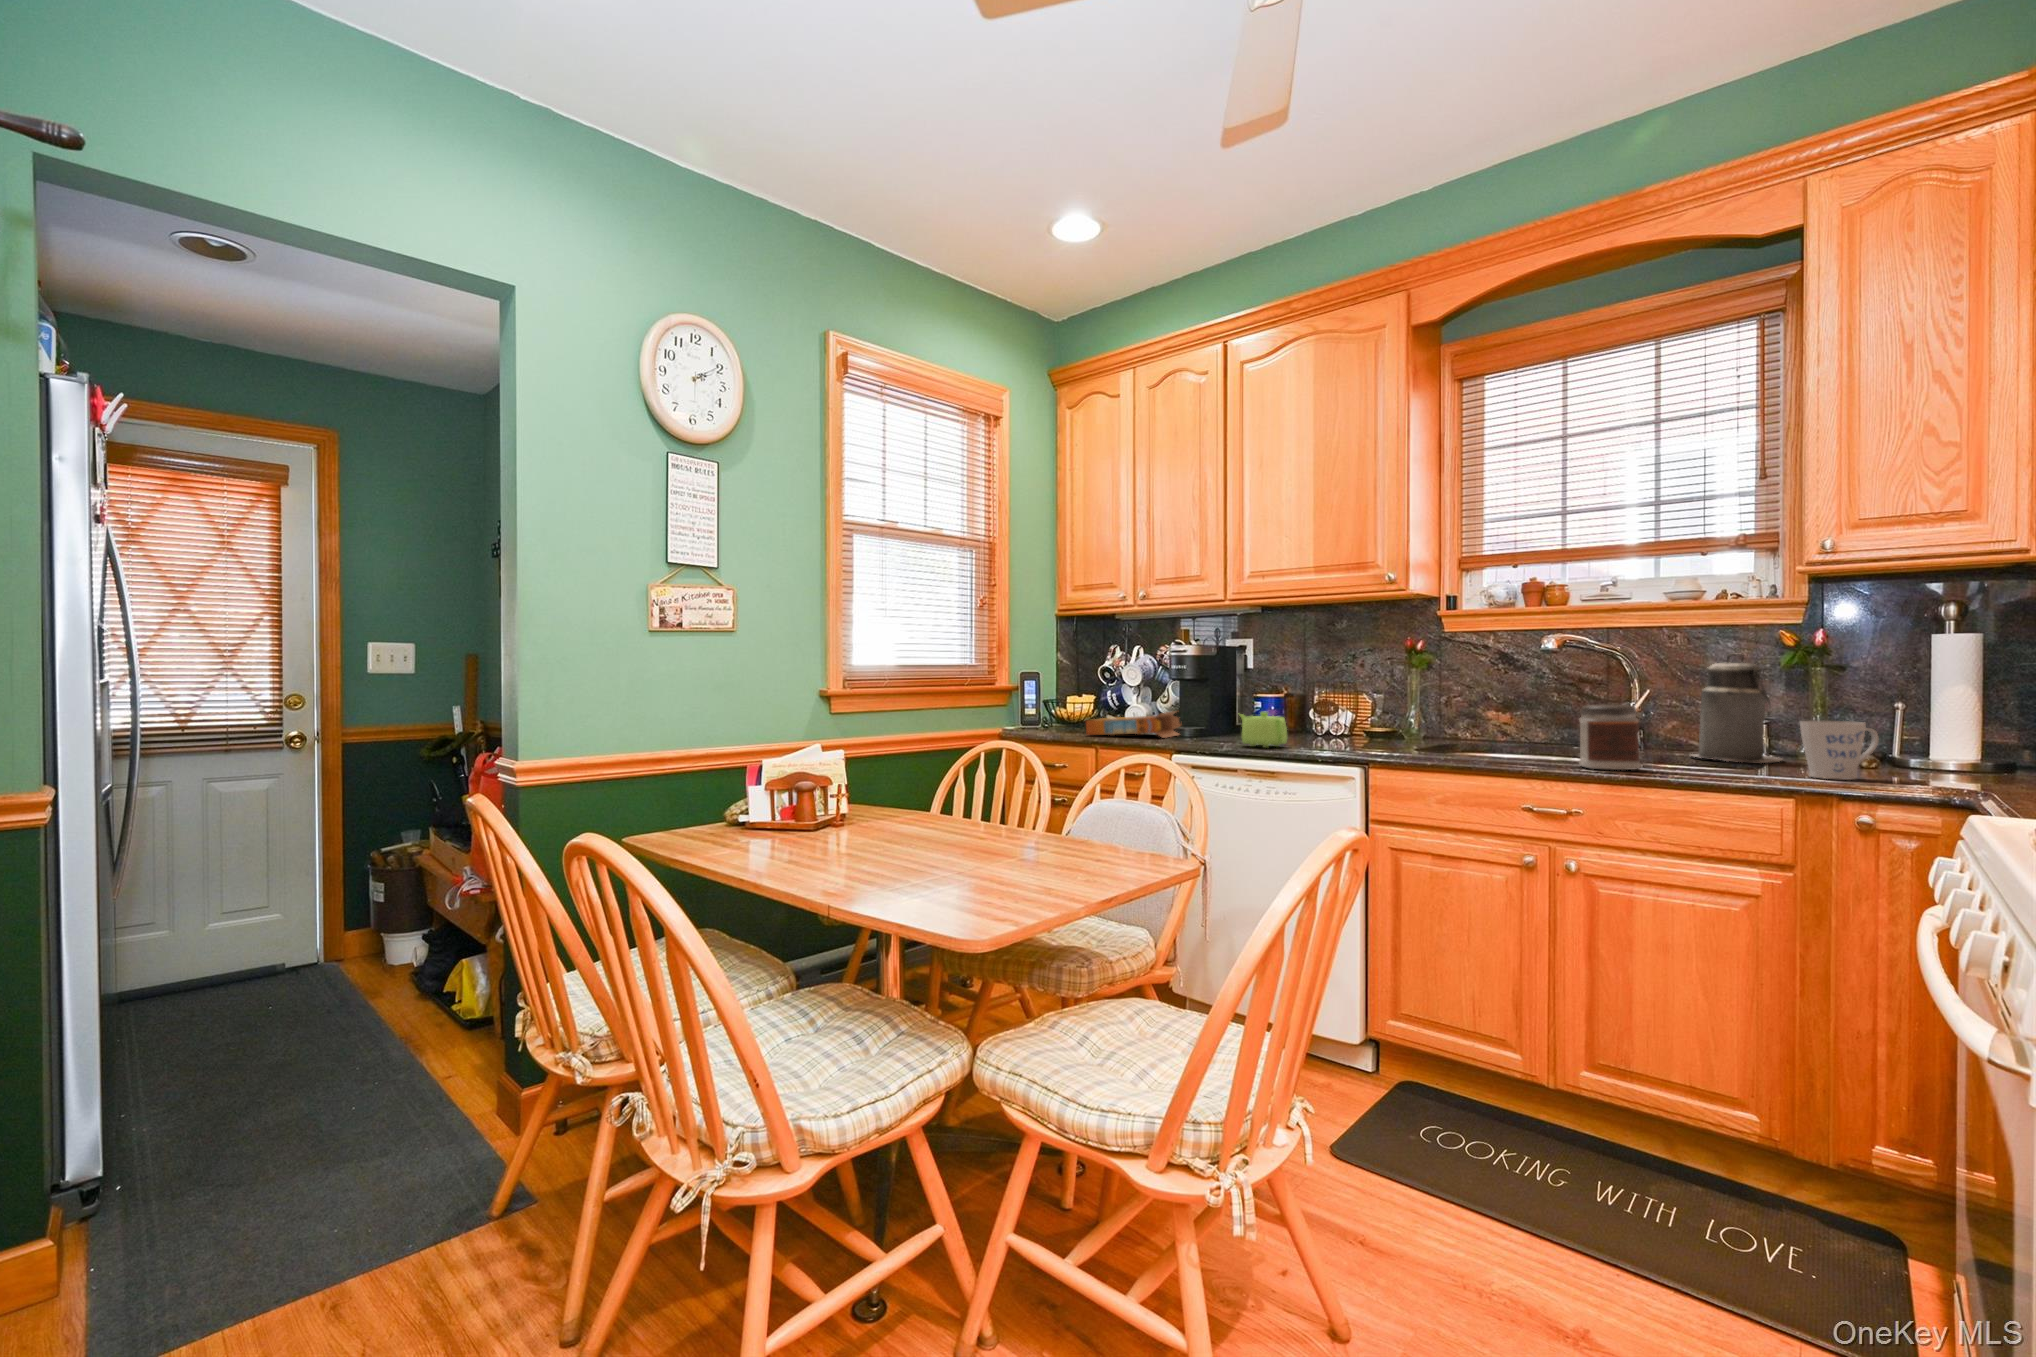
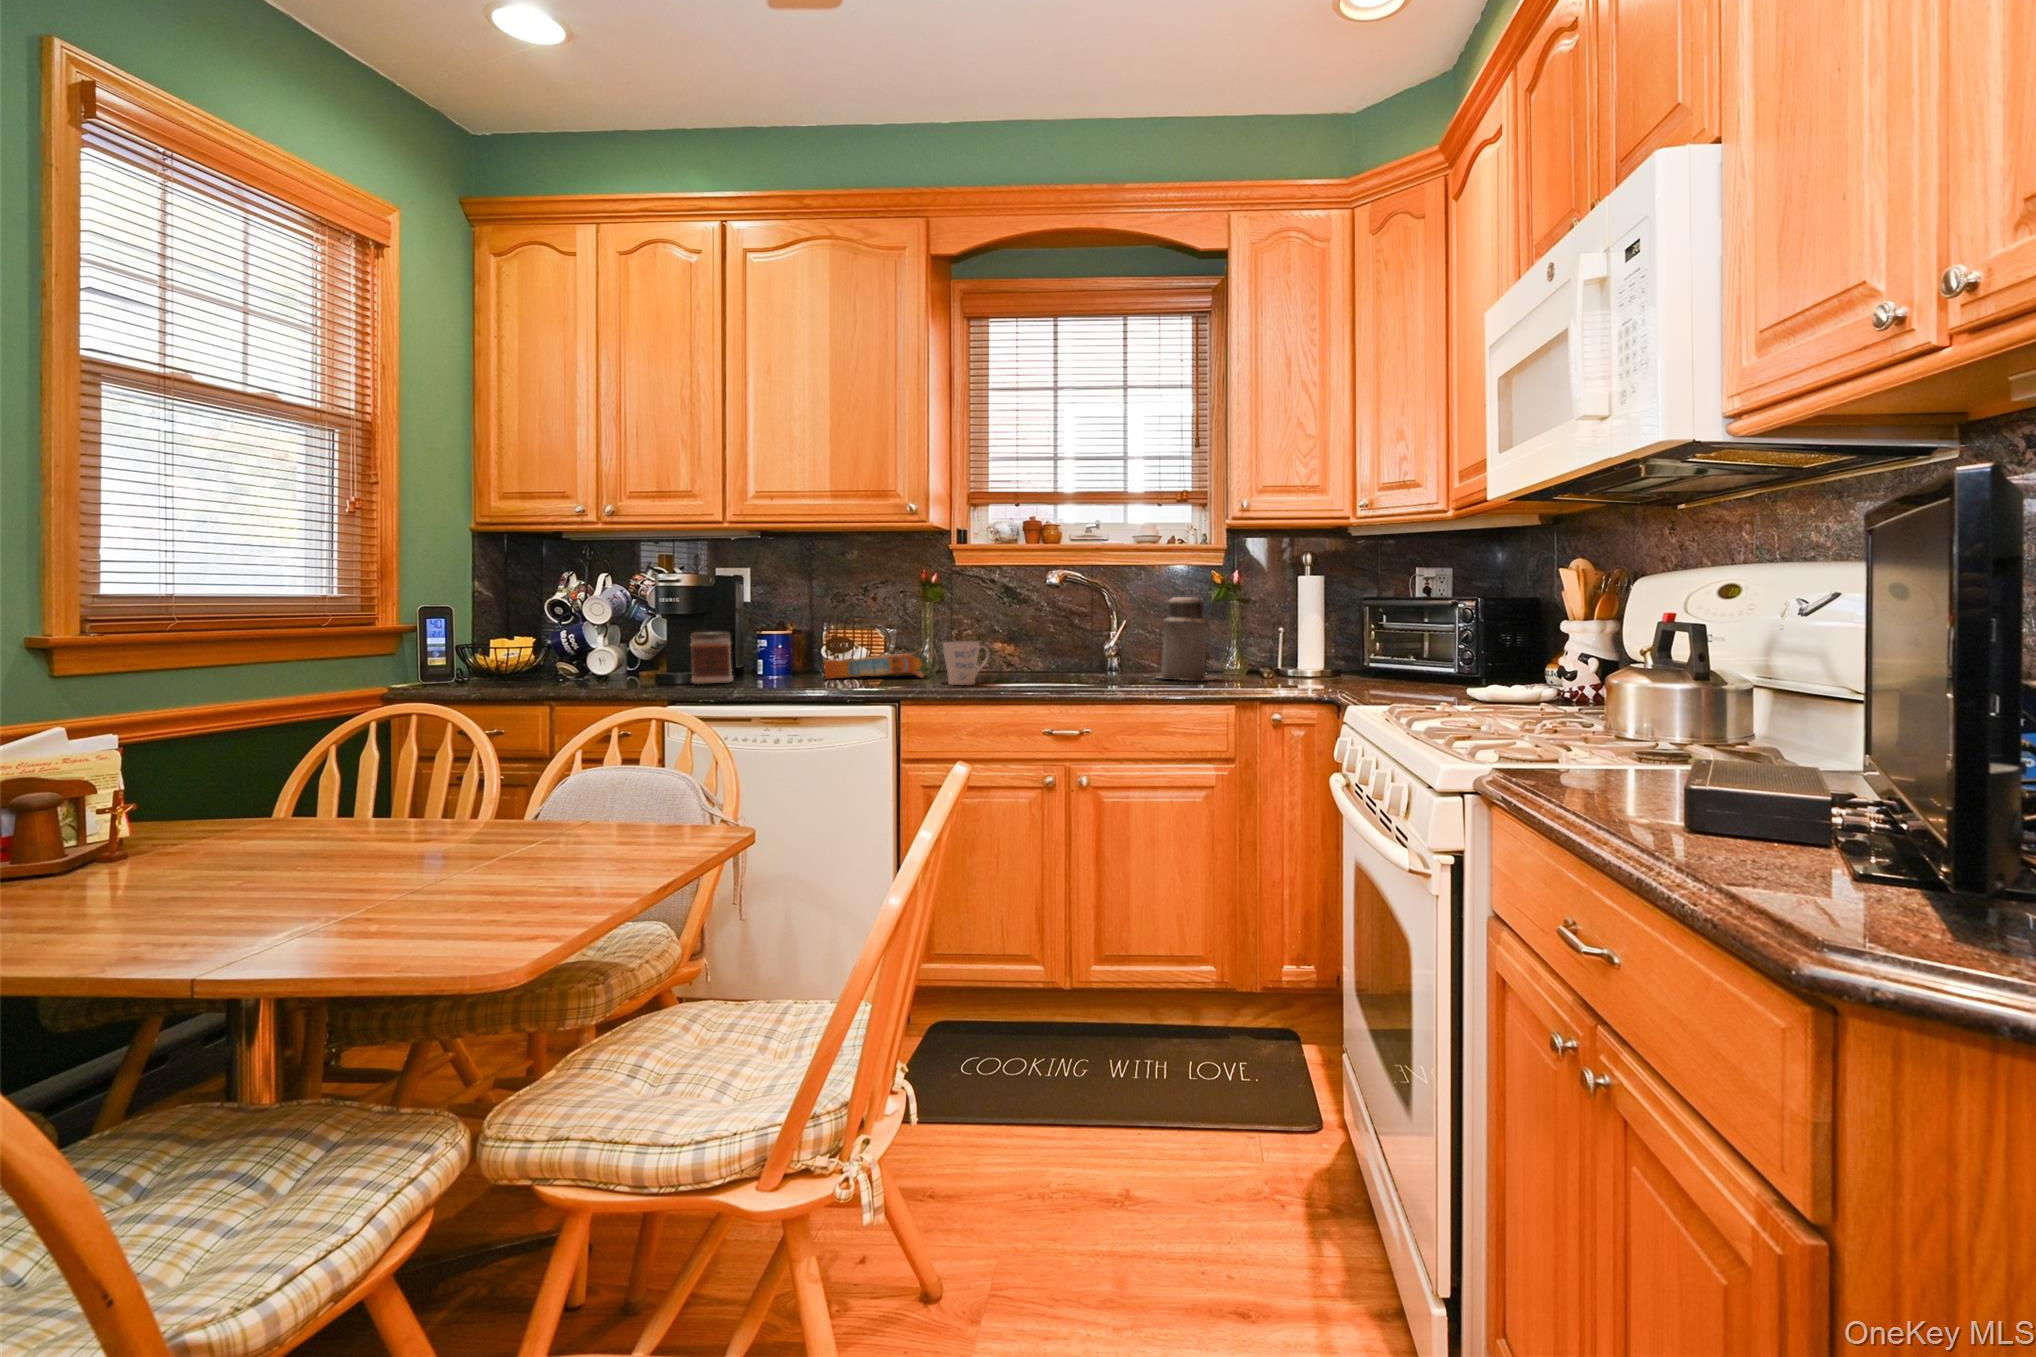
jar: present [1579,705,1641,770] -> present [690,632,733,684]
cereal box: present [1086,712,1182,738] -> present [824,653,924,679]
teapot: present [1240,712,1287,747] -> none [754,648,811,687]
mug: present [1800,721,1879,780] -> present [943,641,989,685]

